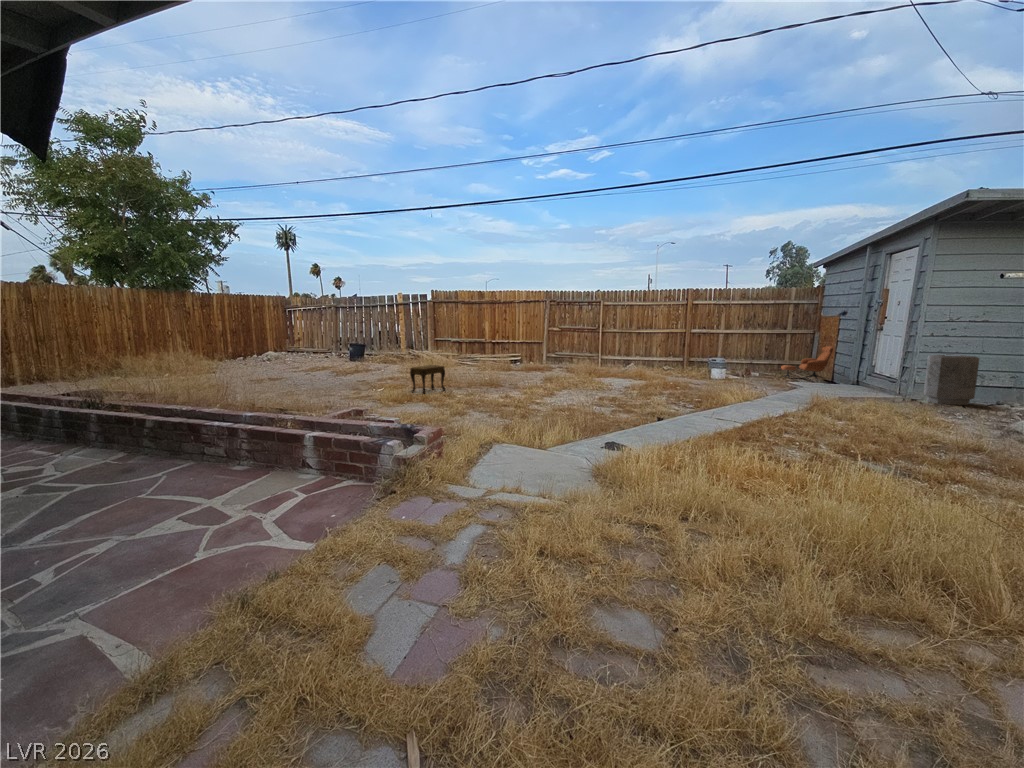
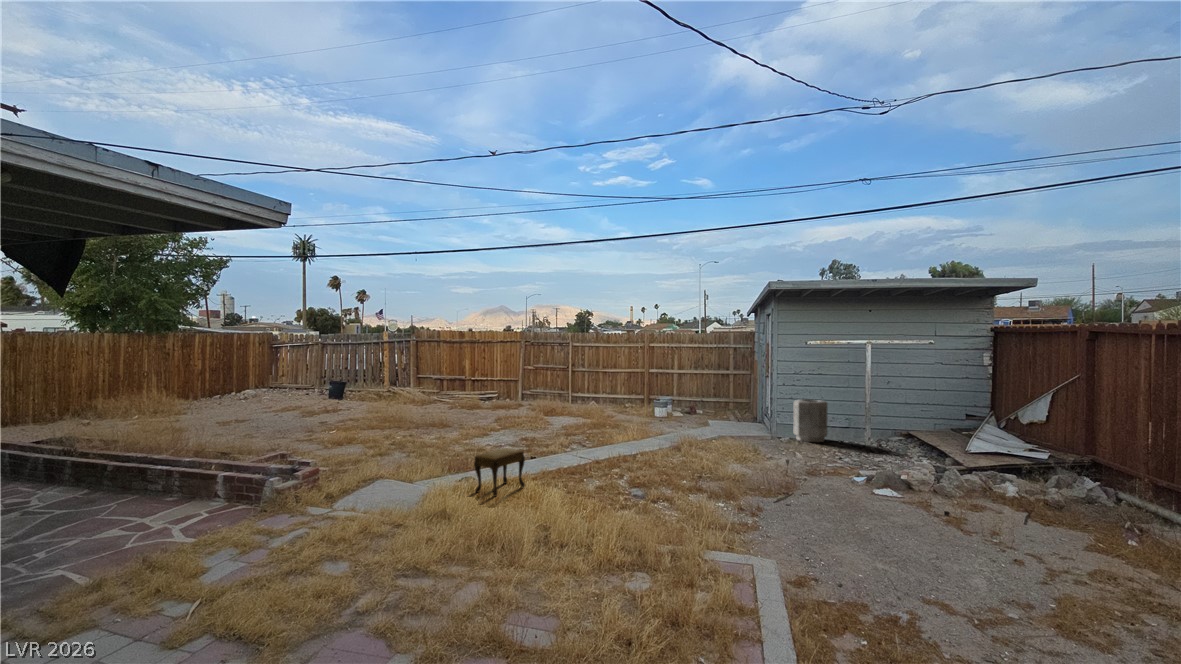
lounge chair: present [781,346,833,380] -> none [714,387,756,418]
footstool: present [410,365,446,394] -> present [474,448,525,496]

